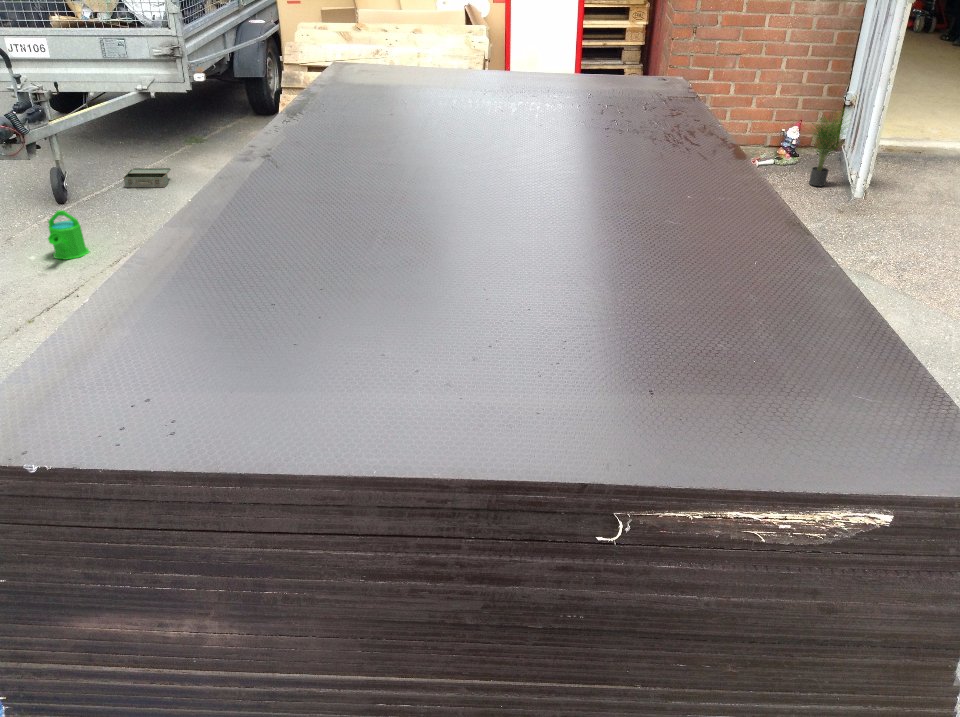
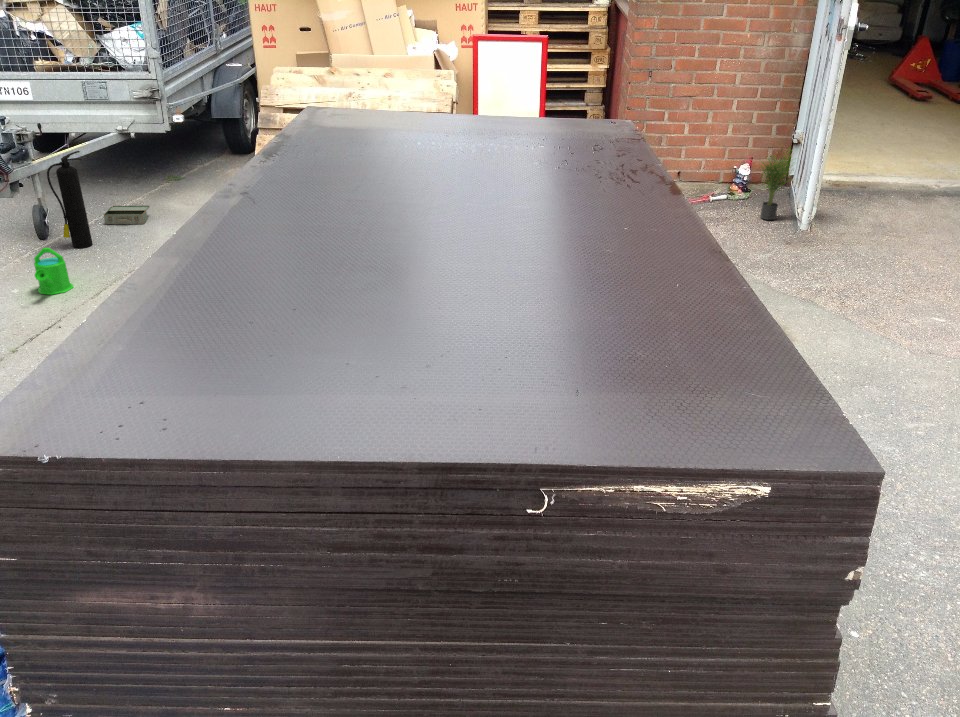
fire extinguisher: none [63,110,111,212] -> present [47,151,93,248]

